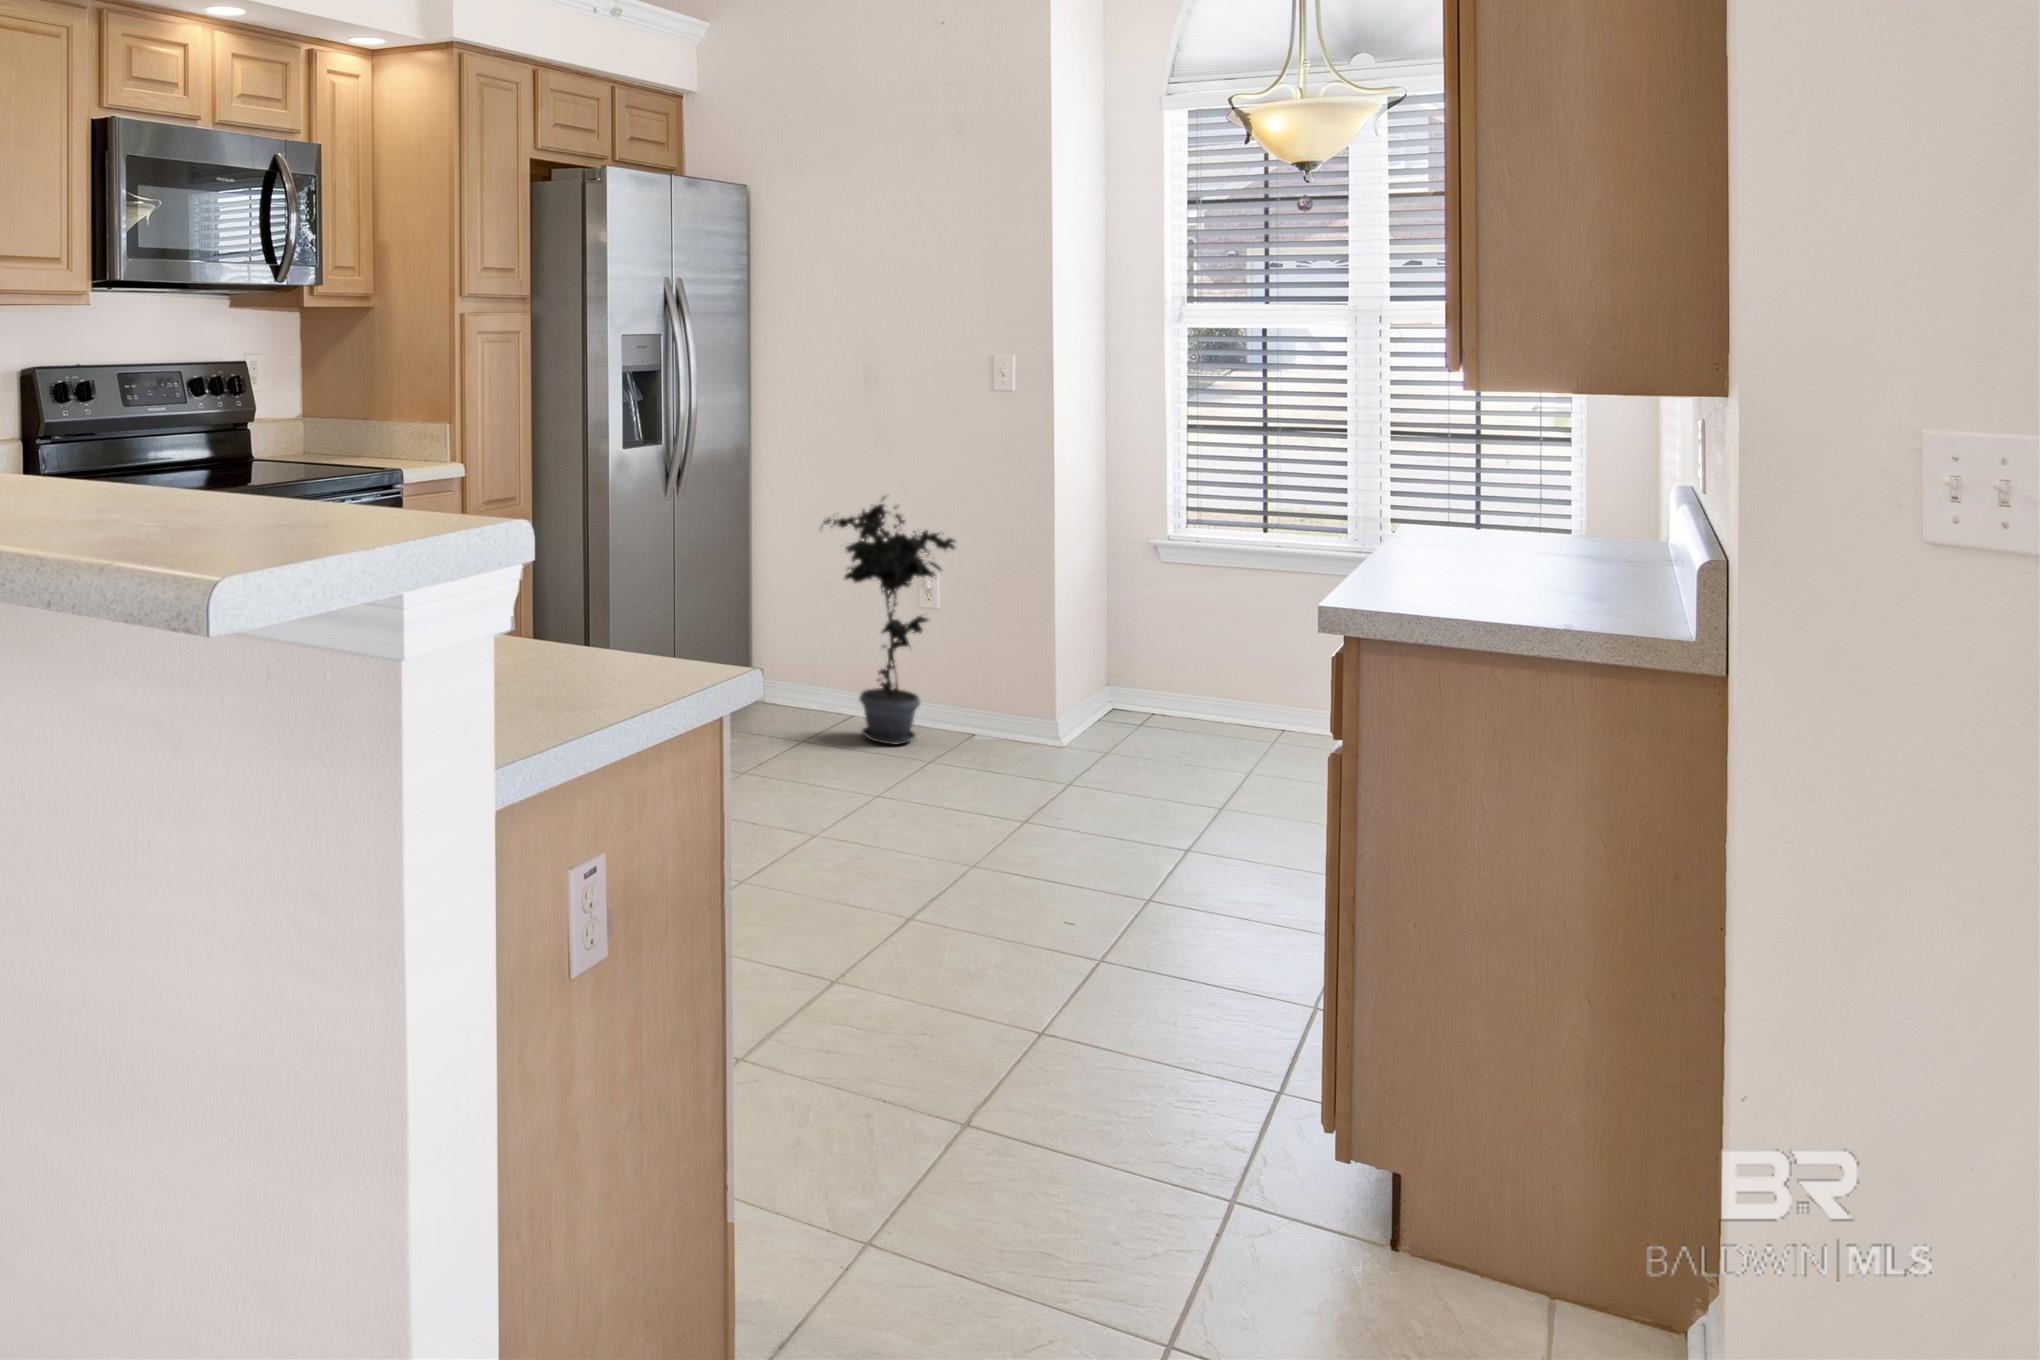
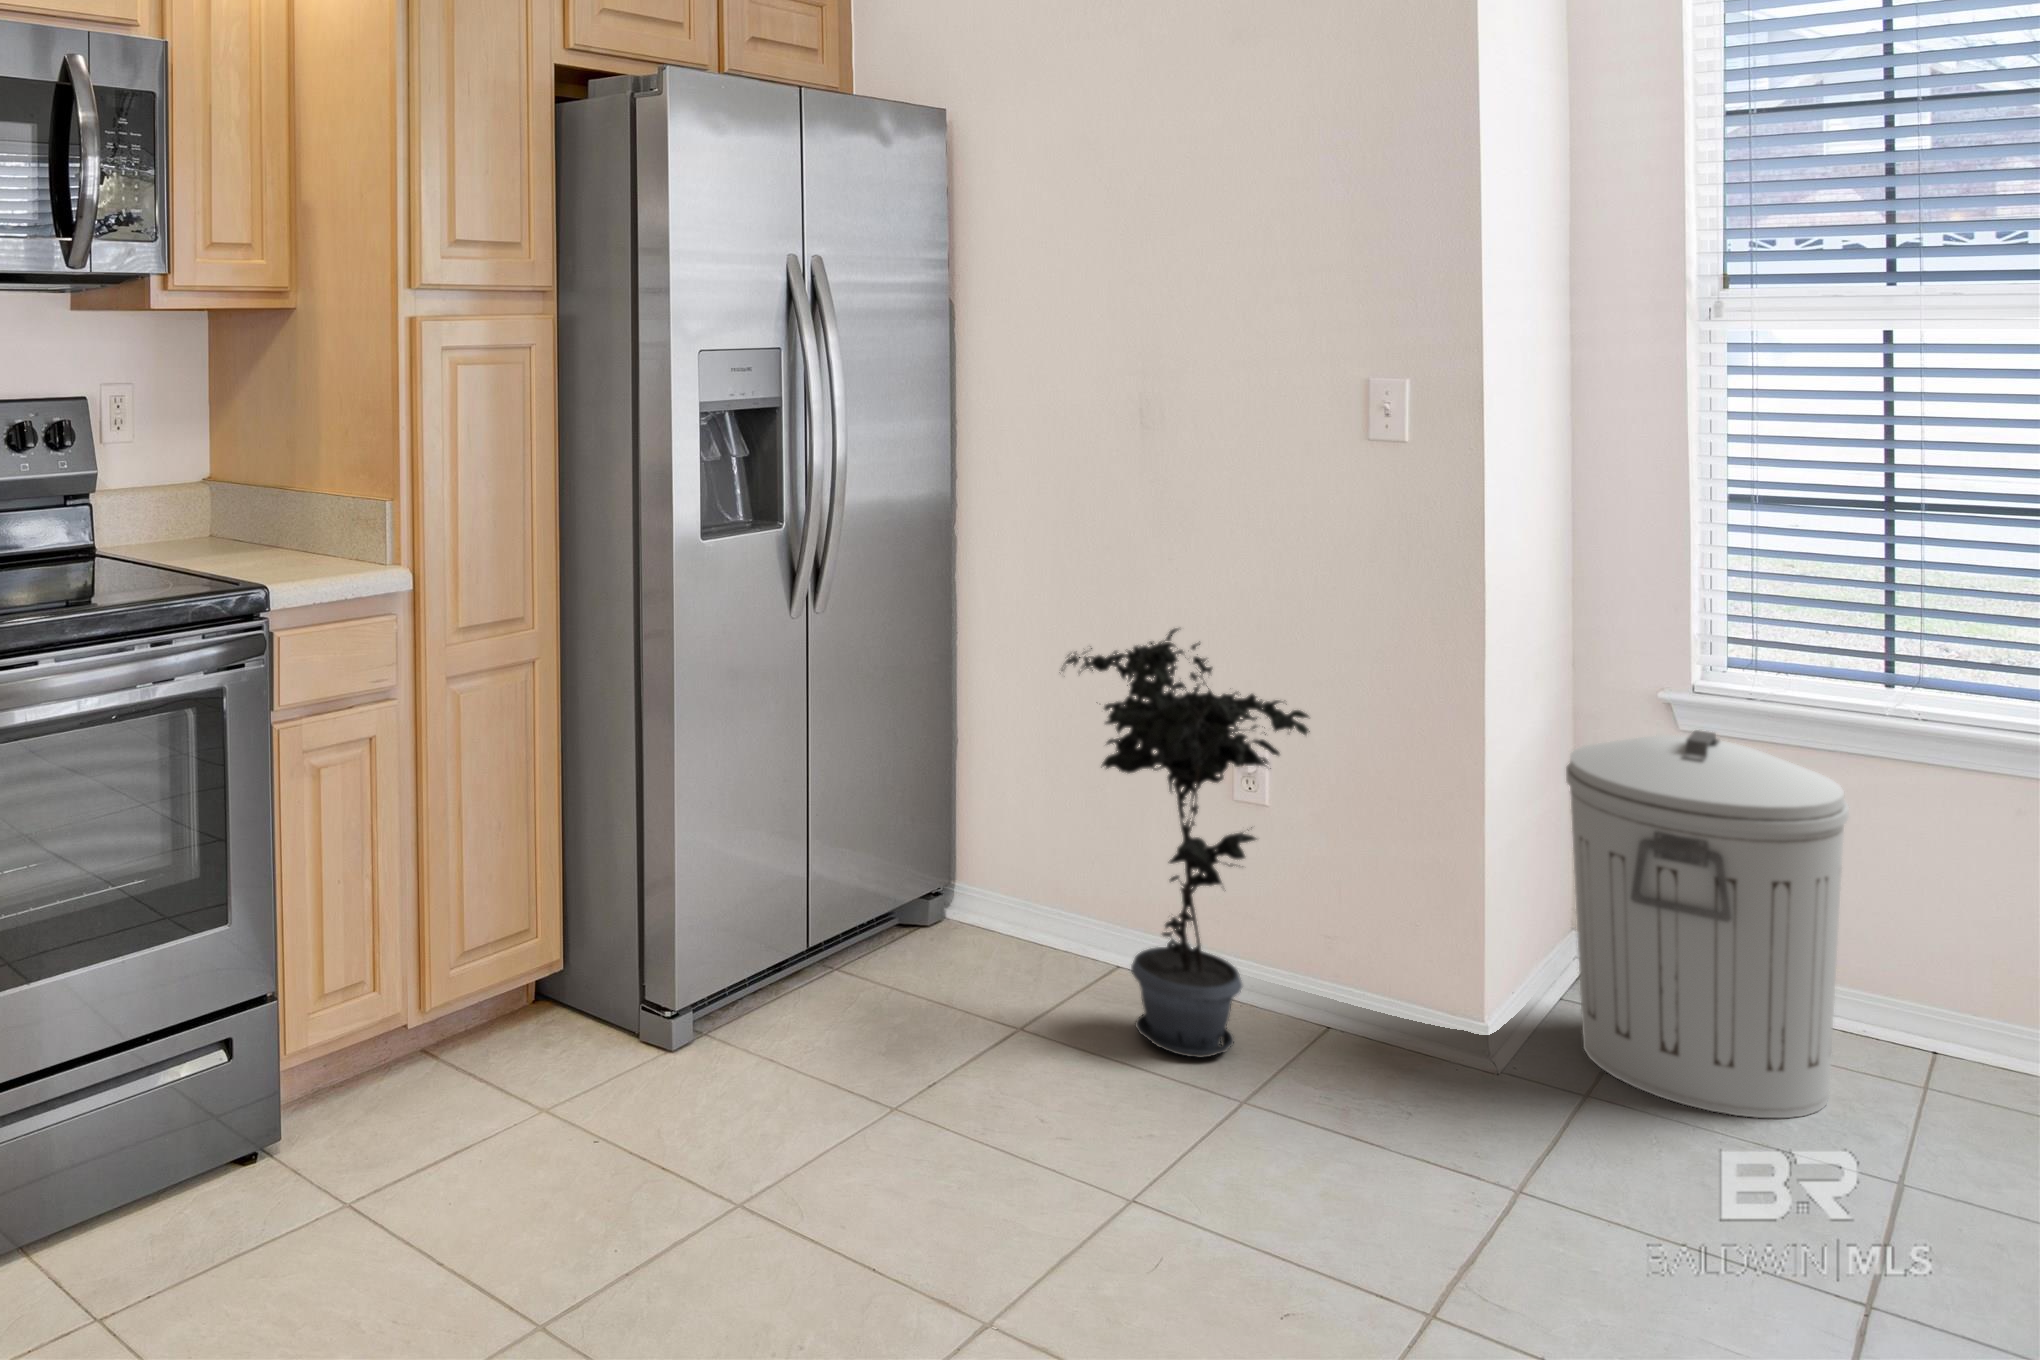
trash can: none [1095,551,1231,753] -> present [1566,730,1849,1118]

